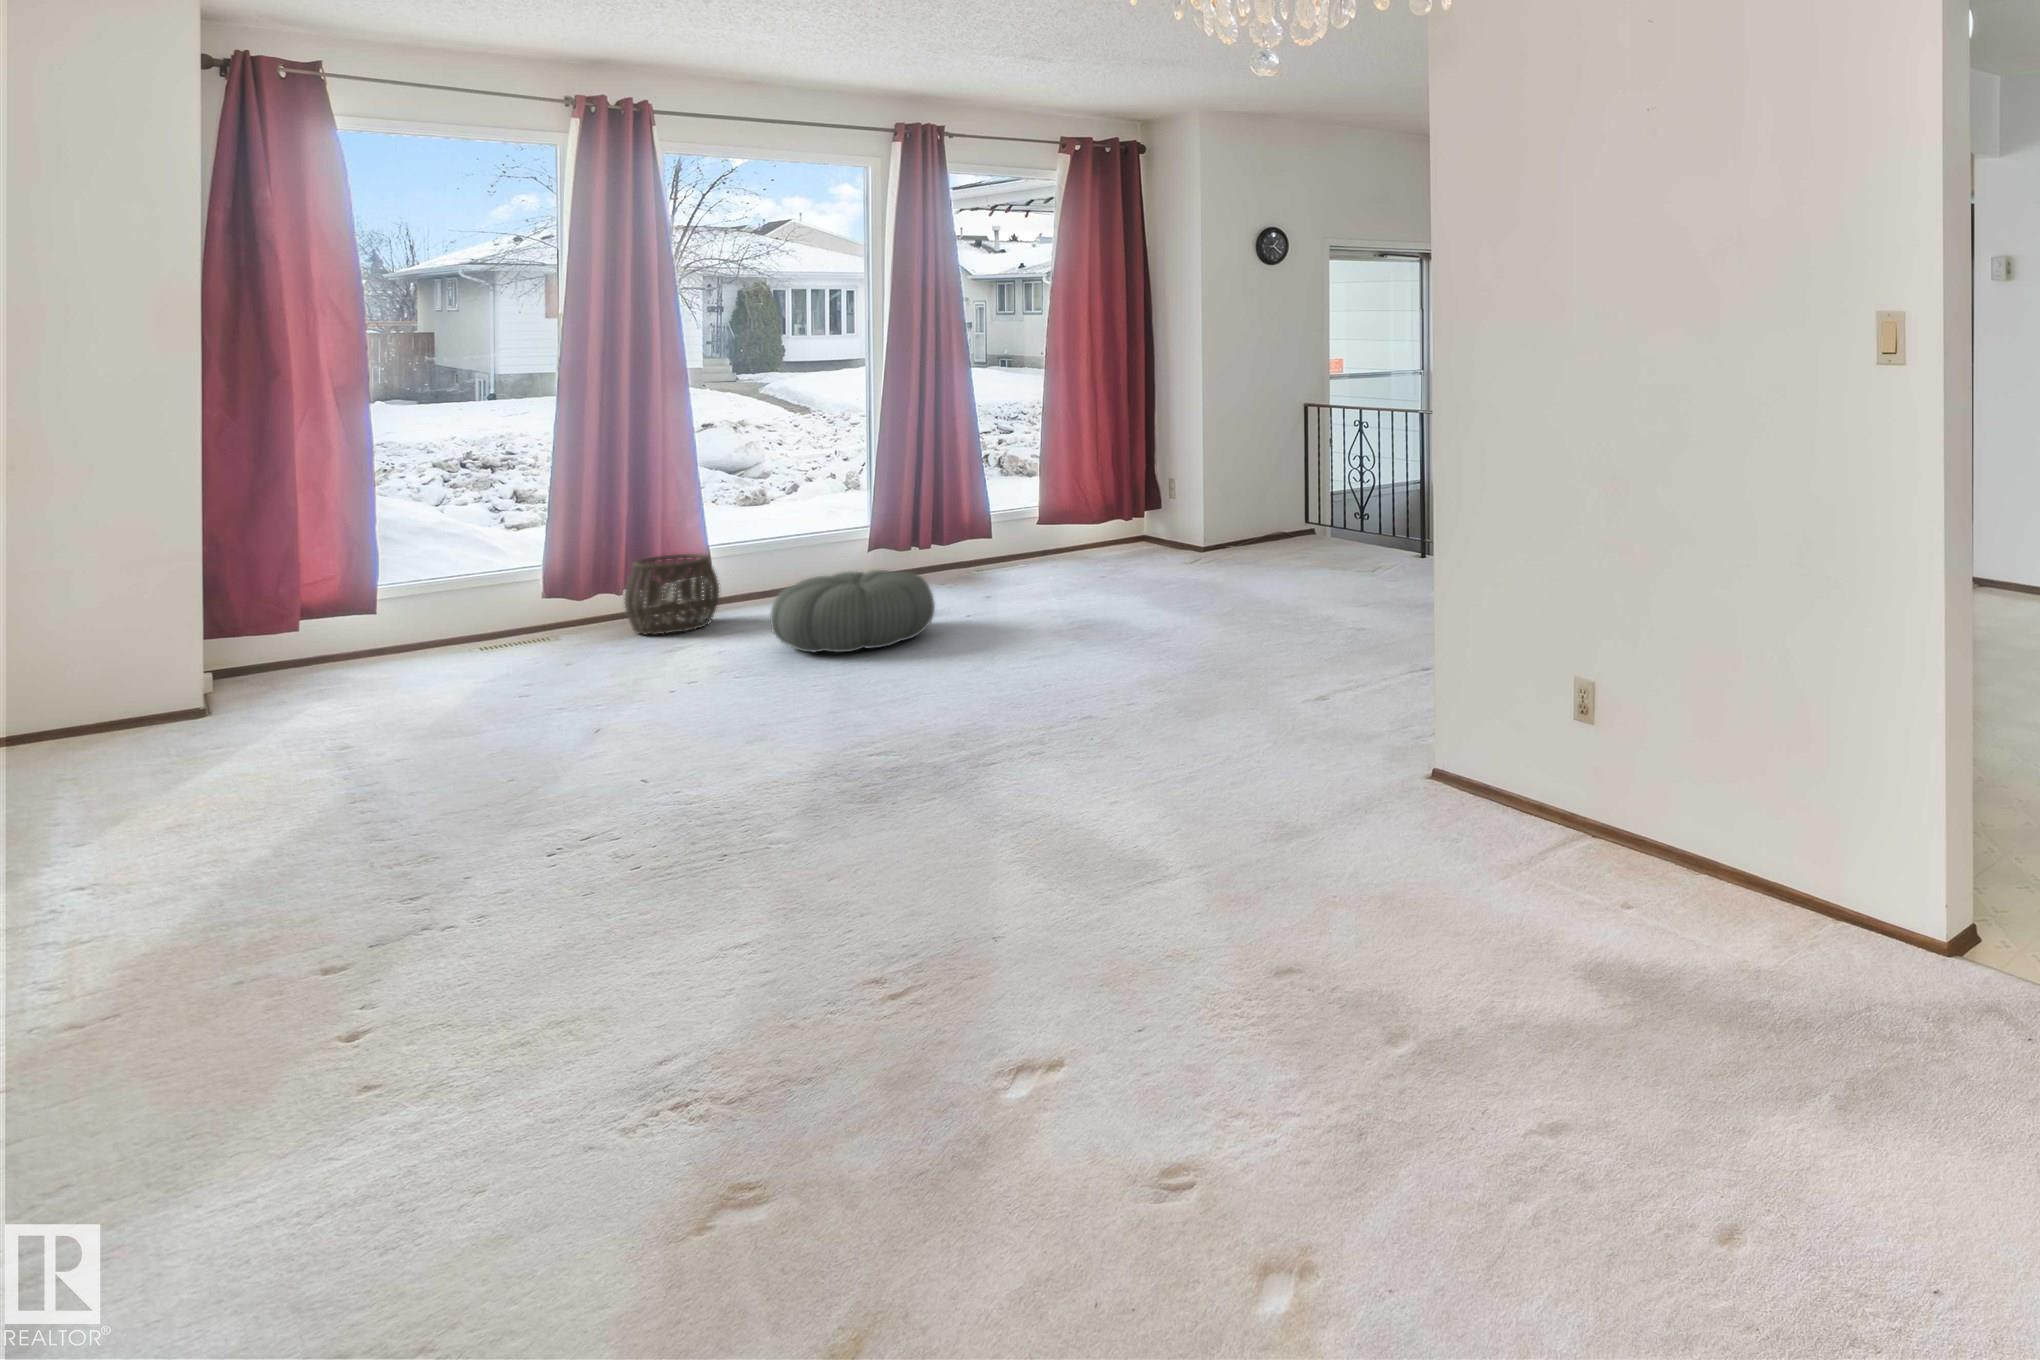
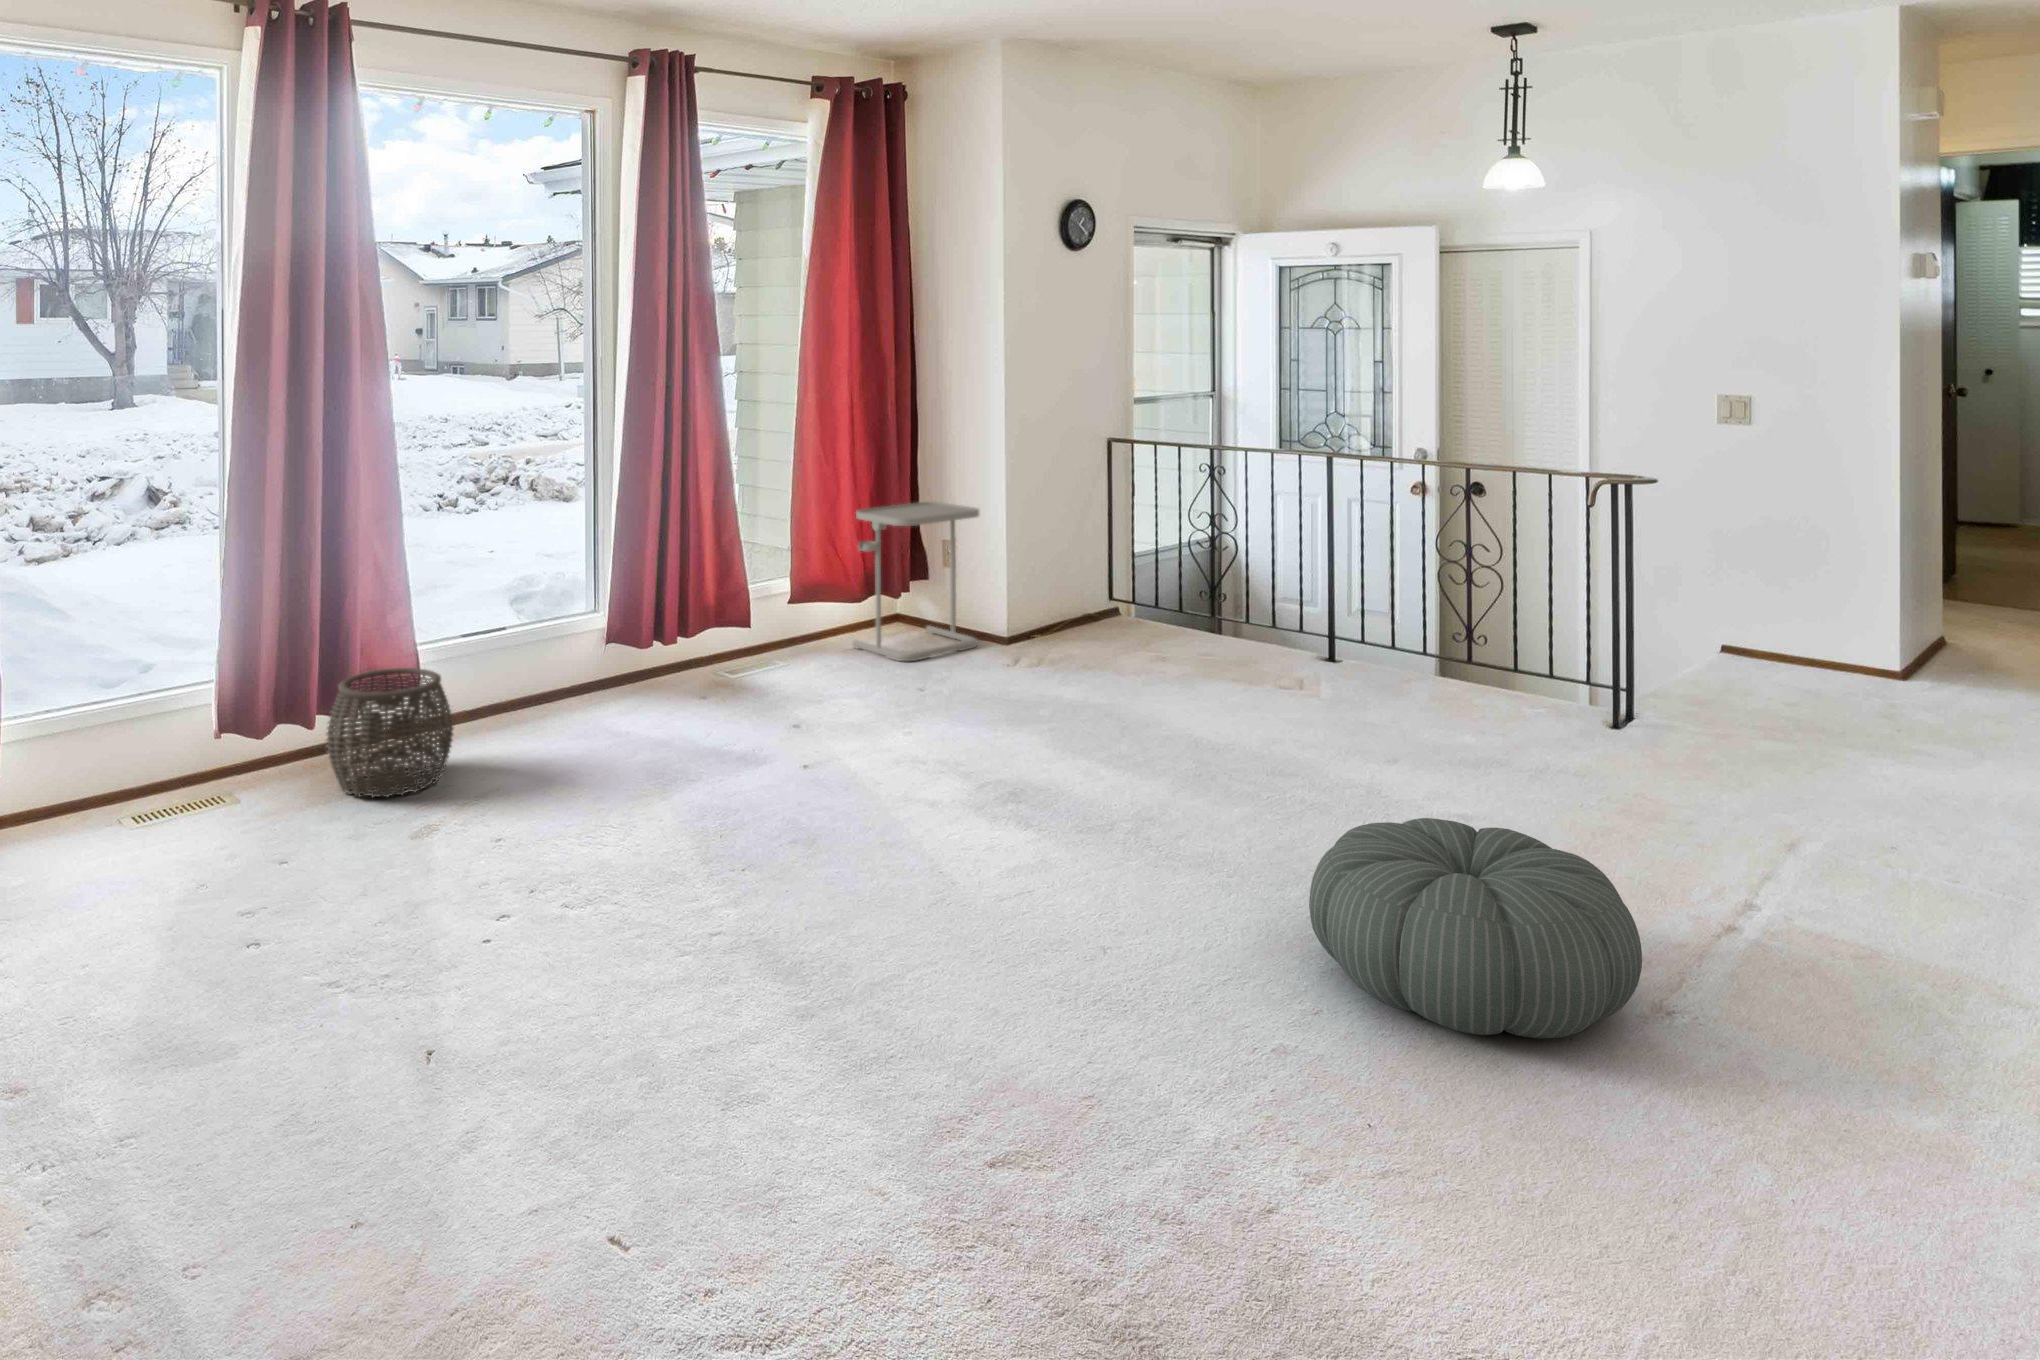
side table: none [1081,450,1179,562] -> present [852,502,979,661]
pouf: present [770,570,935,652] -> present [1309,818,1642,1038]

